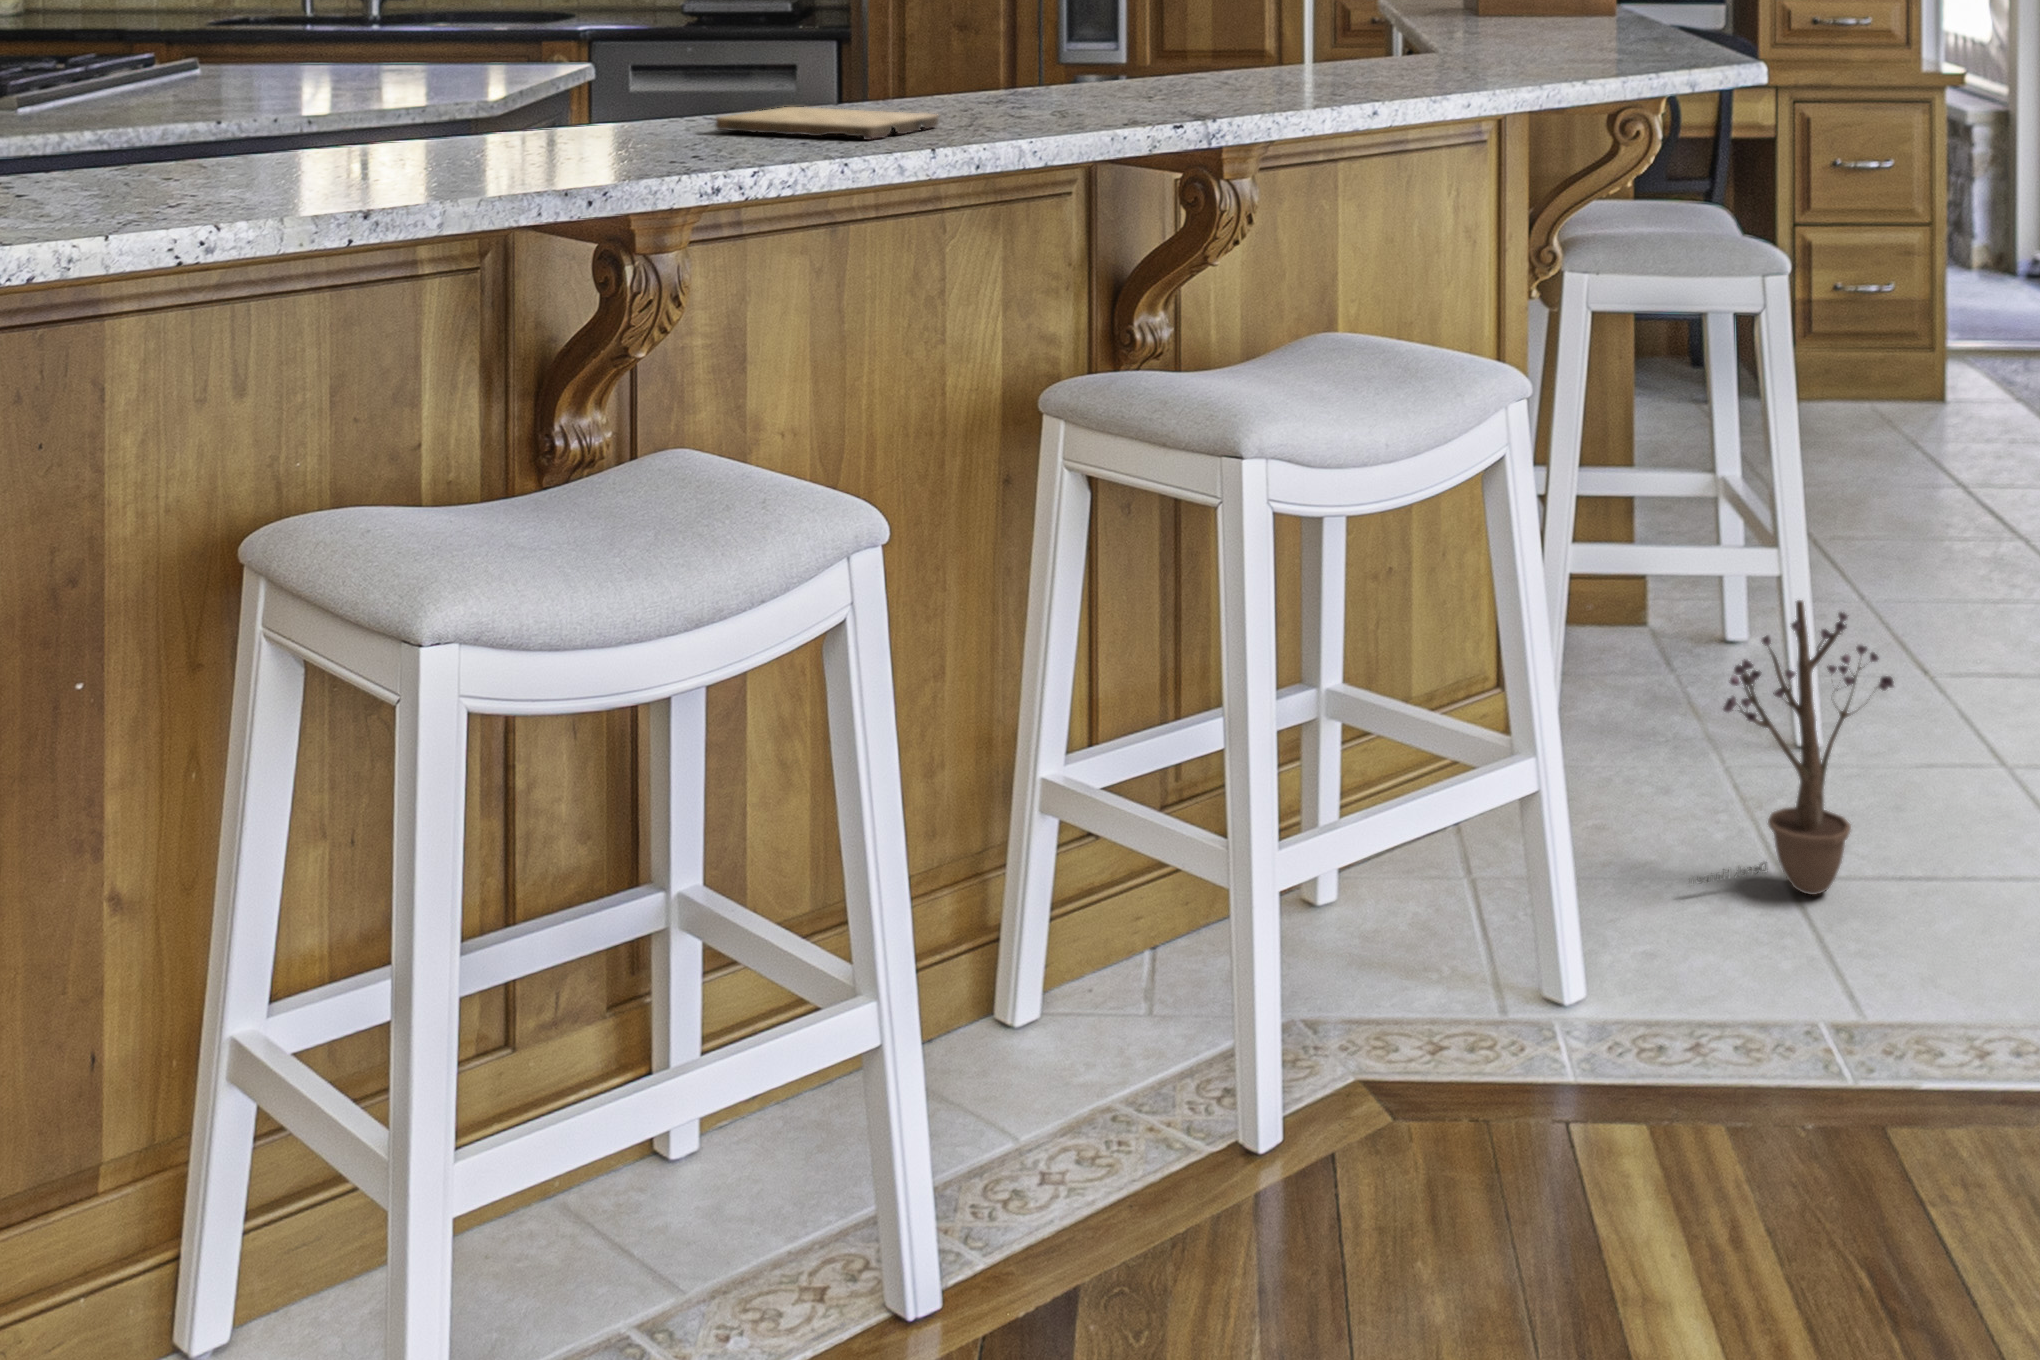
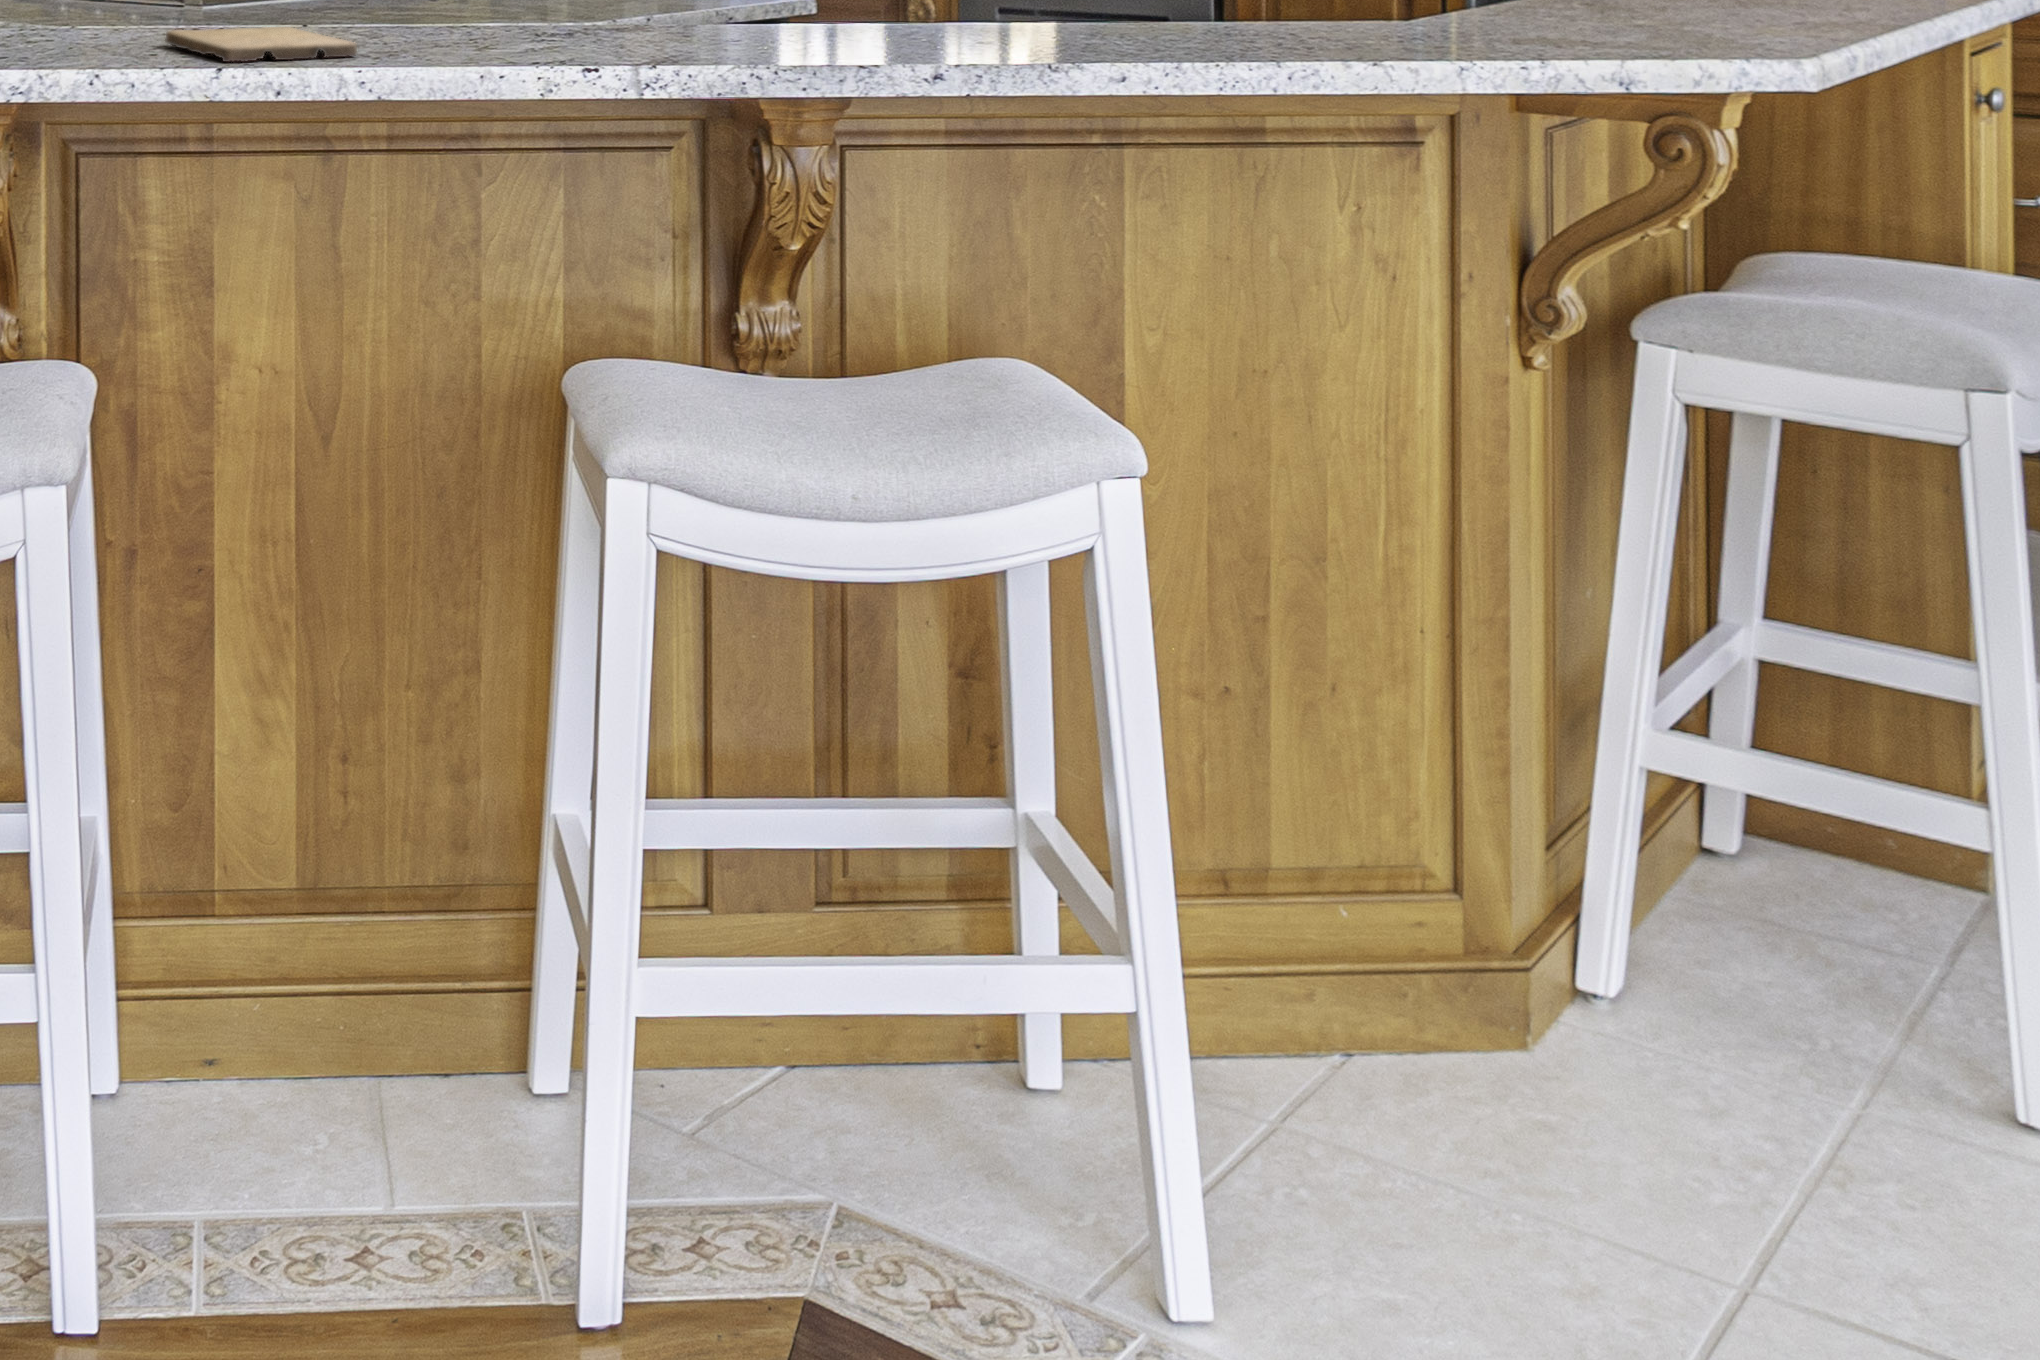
decorative plant: present [1690,600,1894,895] -> none [1523,853,1883,1290]

